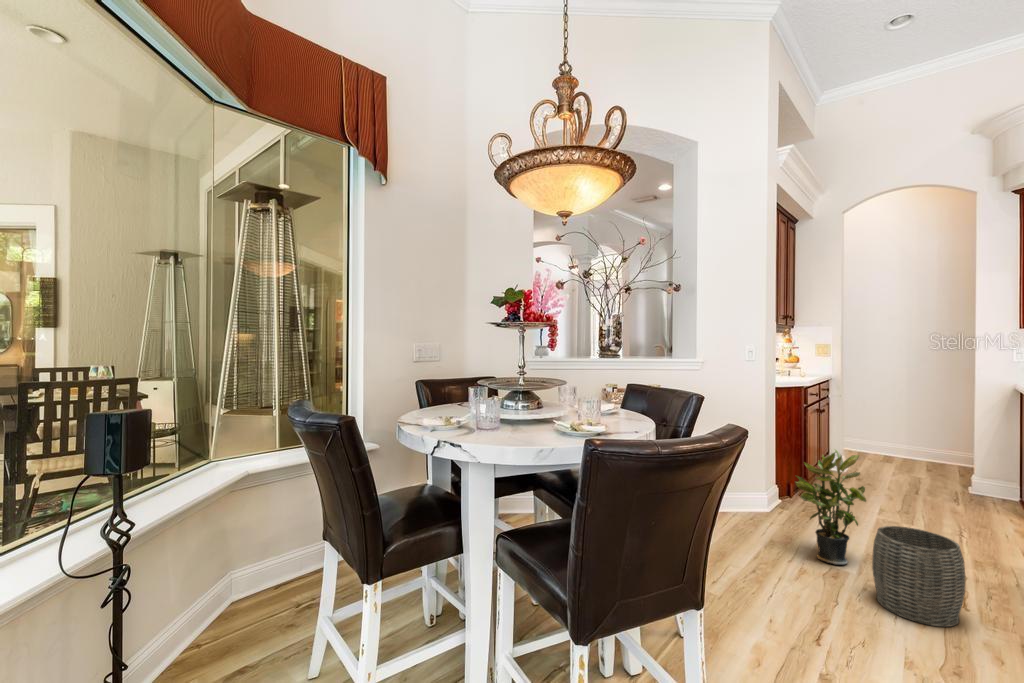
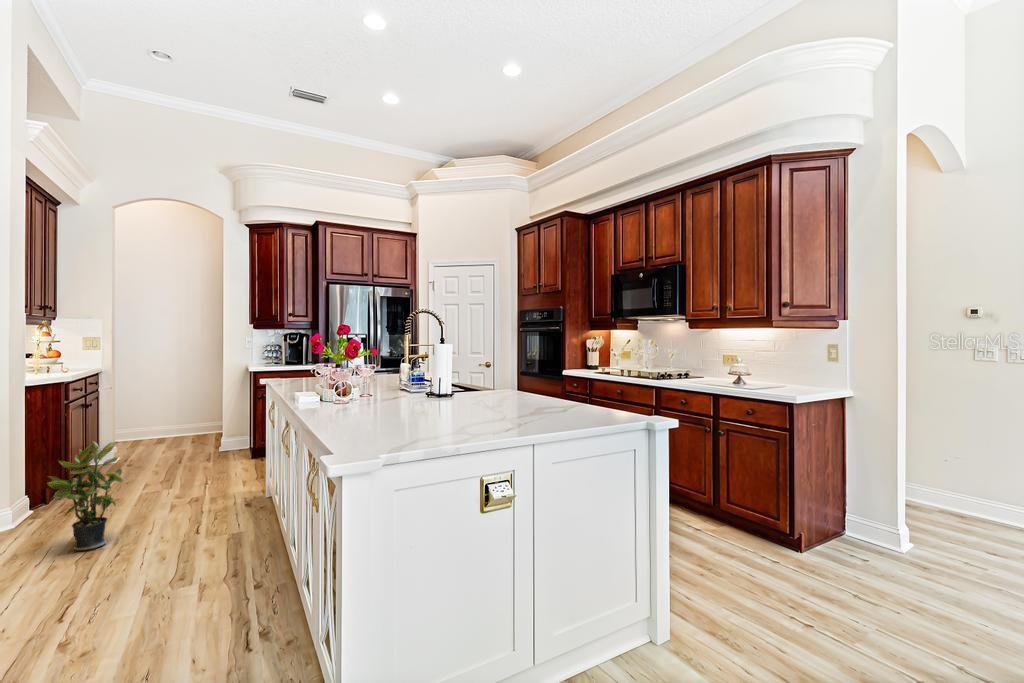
woven basket: present [872,526,965,627] -> none [125,490,196,566]

